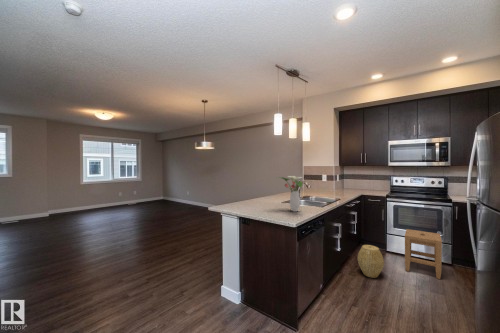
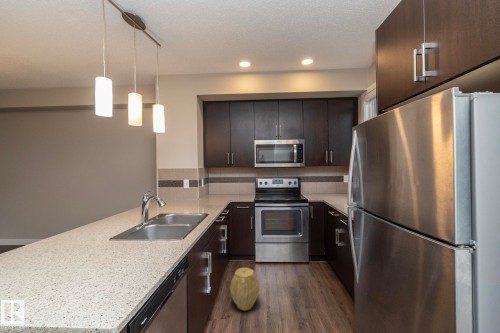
flower arrangement: present [281,176,303,212] -> none [86,196,149,267]
stool: present [405,229,442,279] -> none [274,236,307,286]

